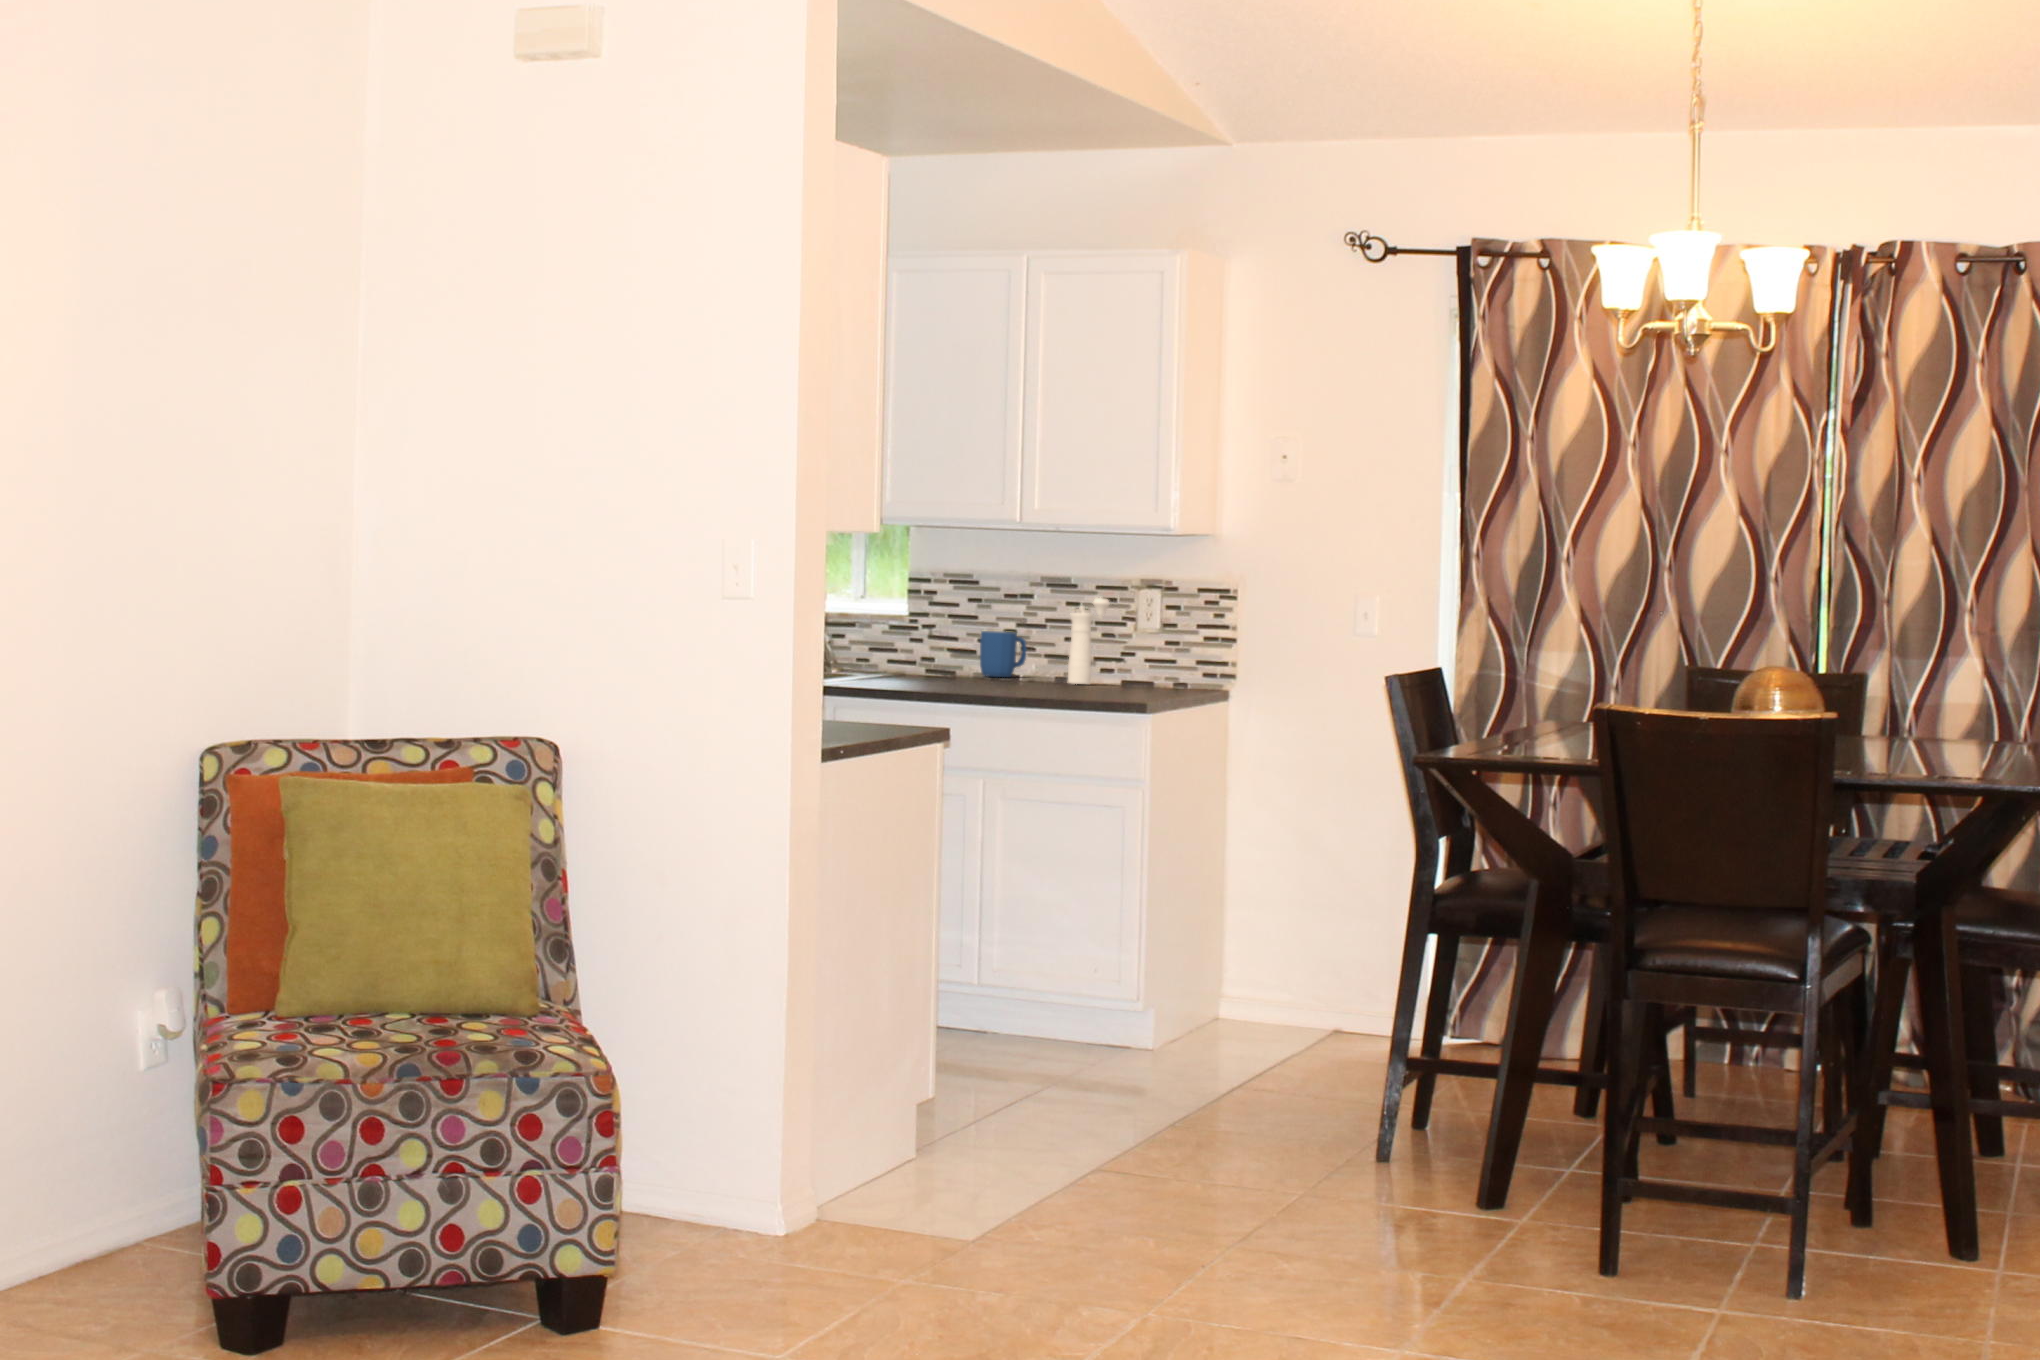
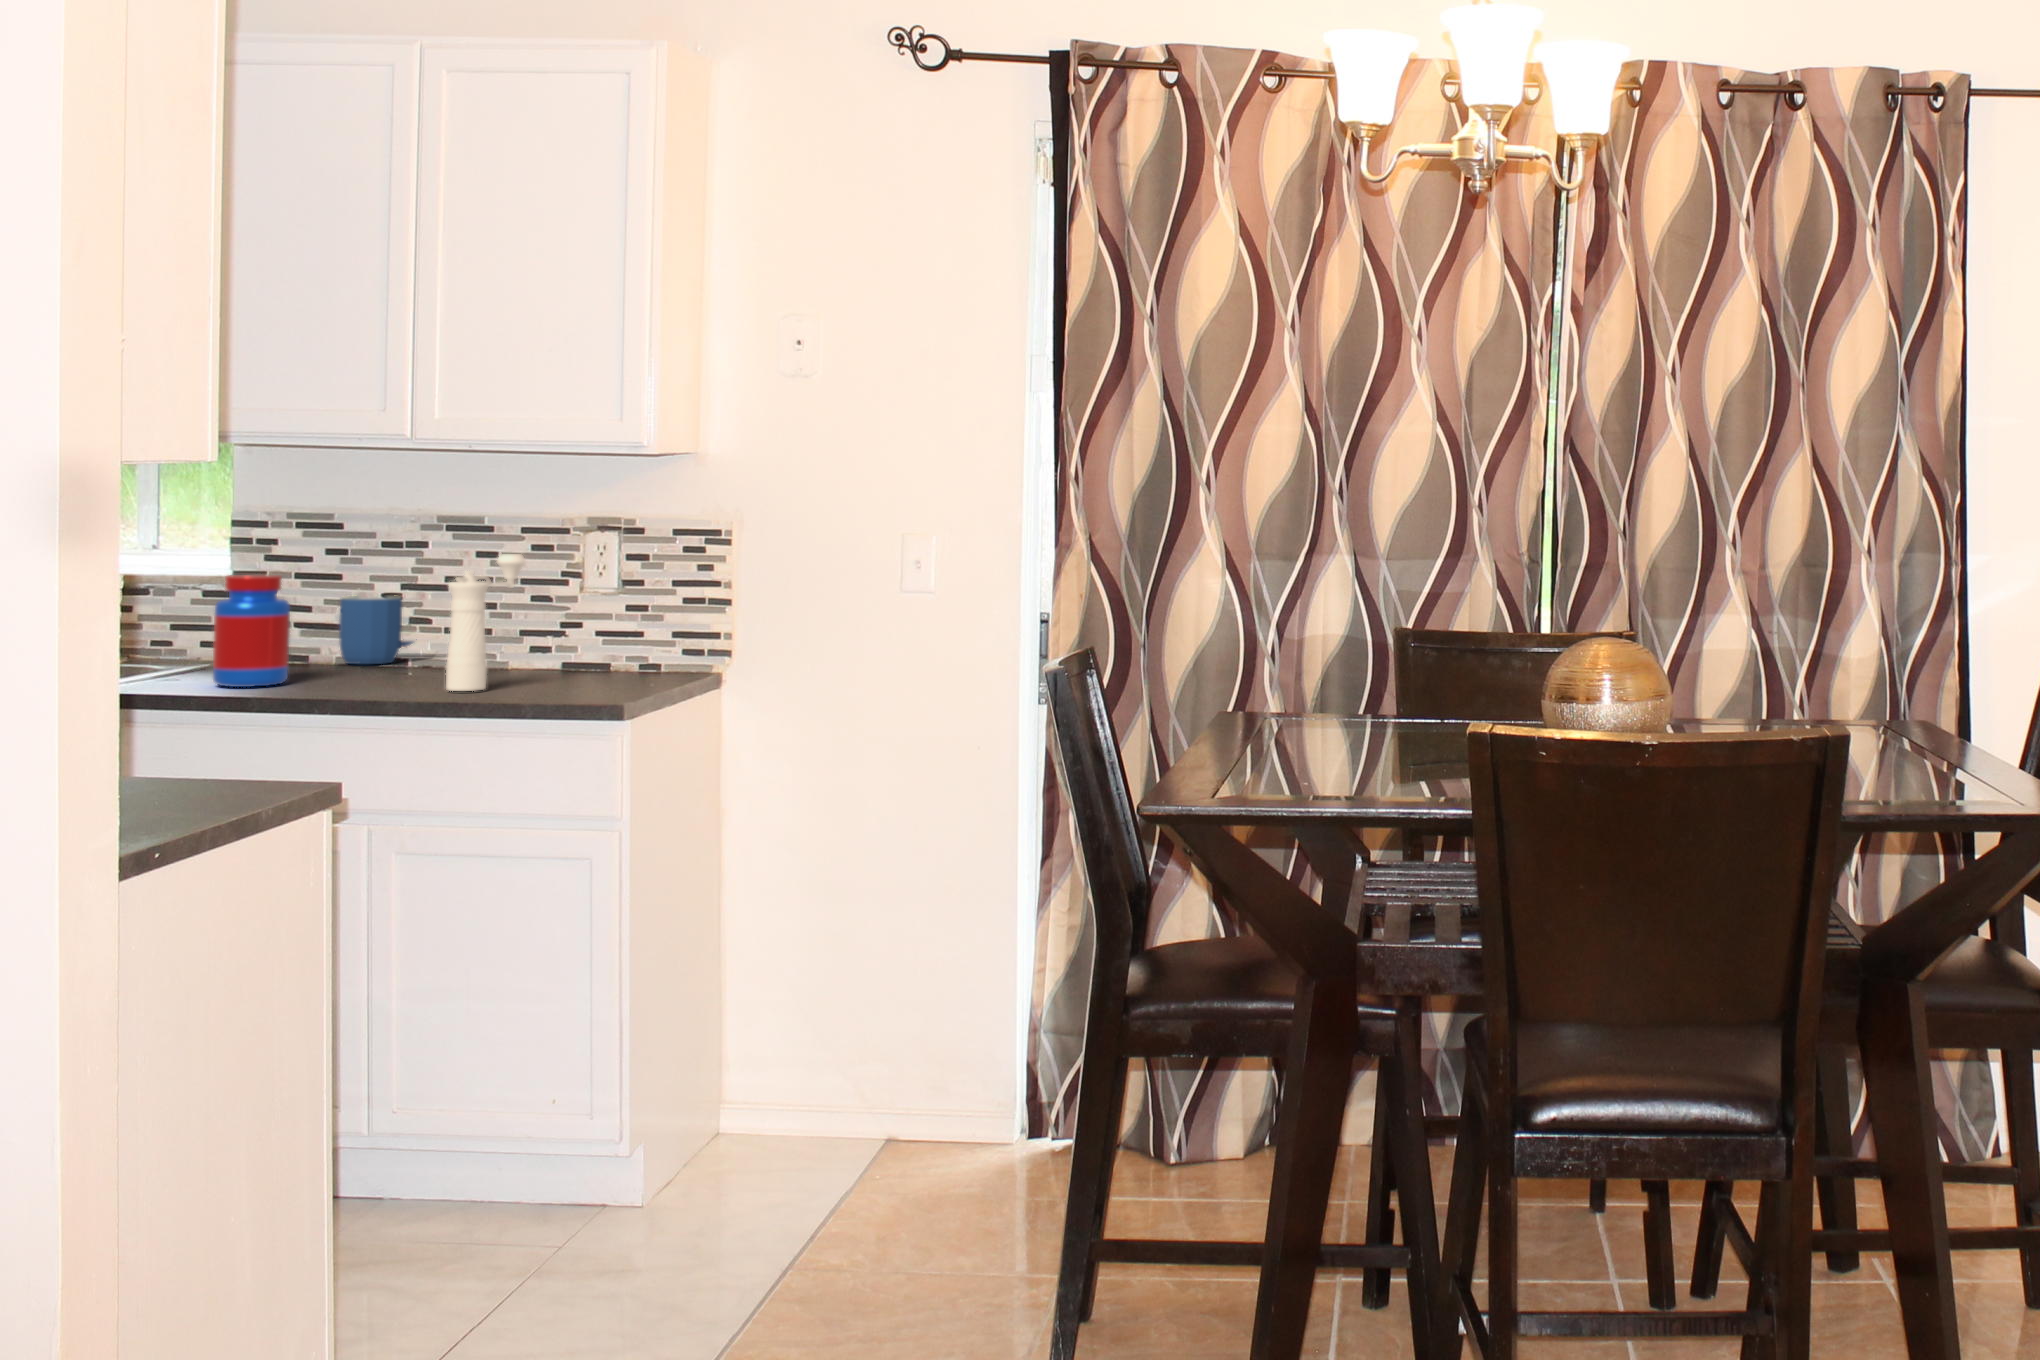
jar: none [927,607,970,679] -> present [213,575,290,687]

